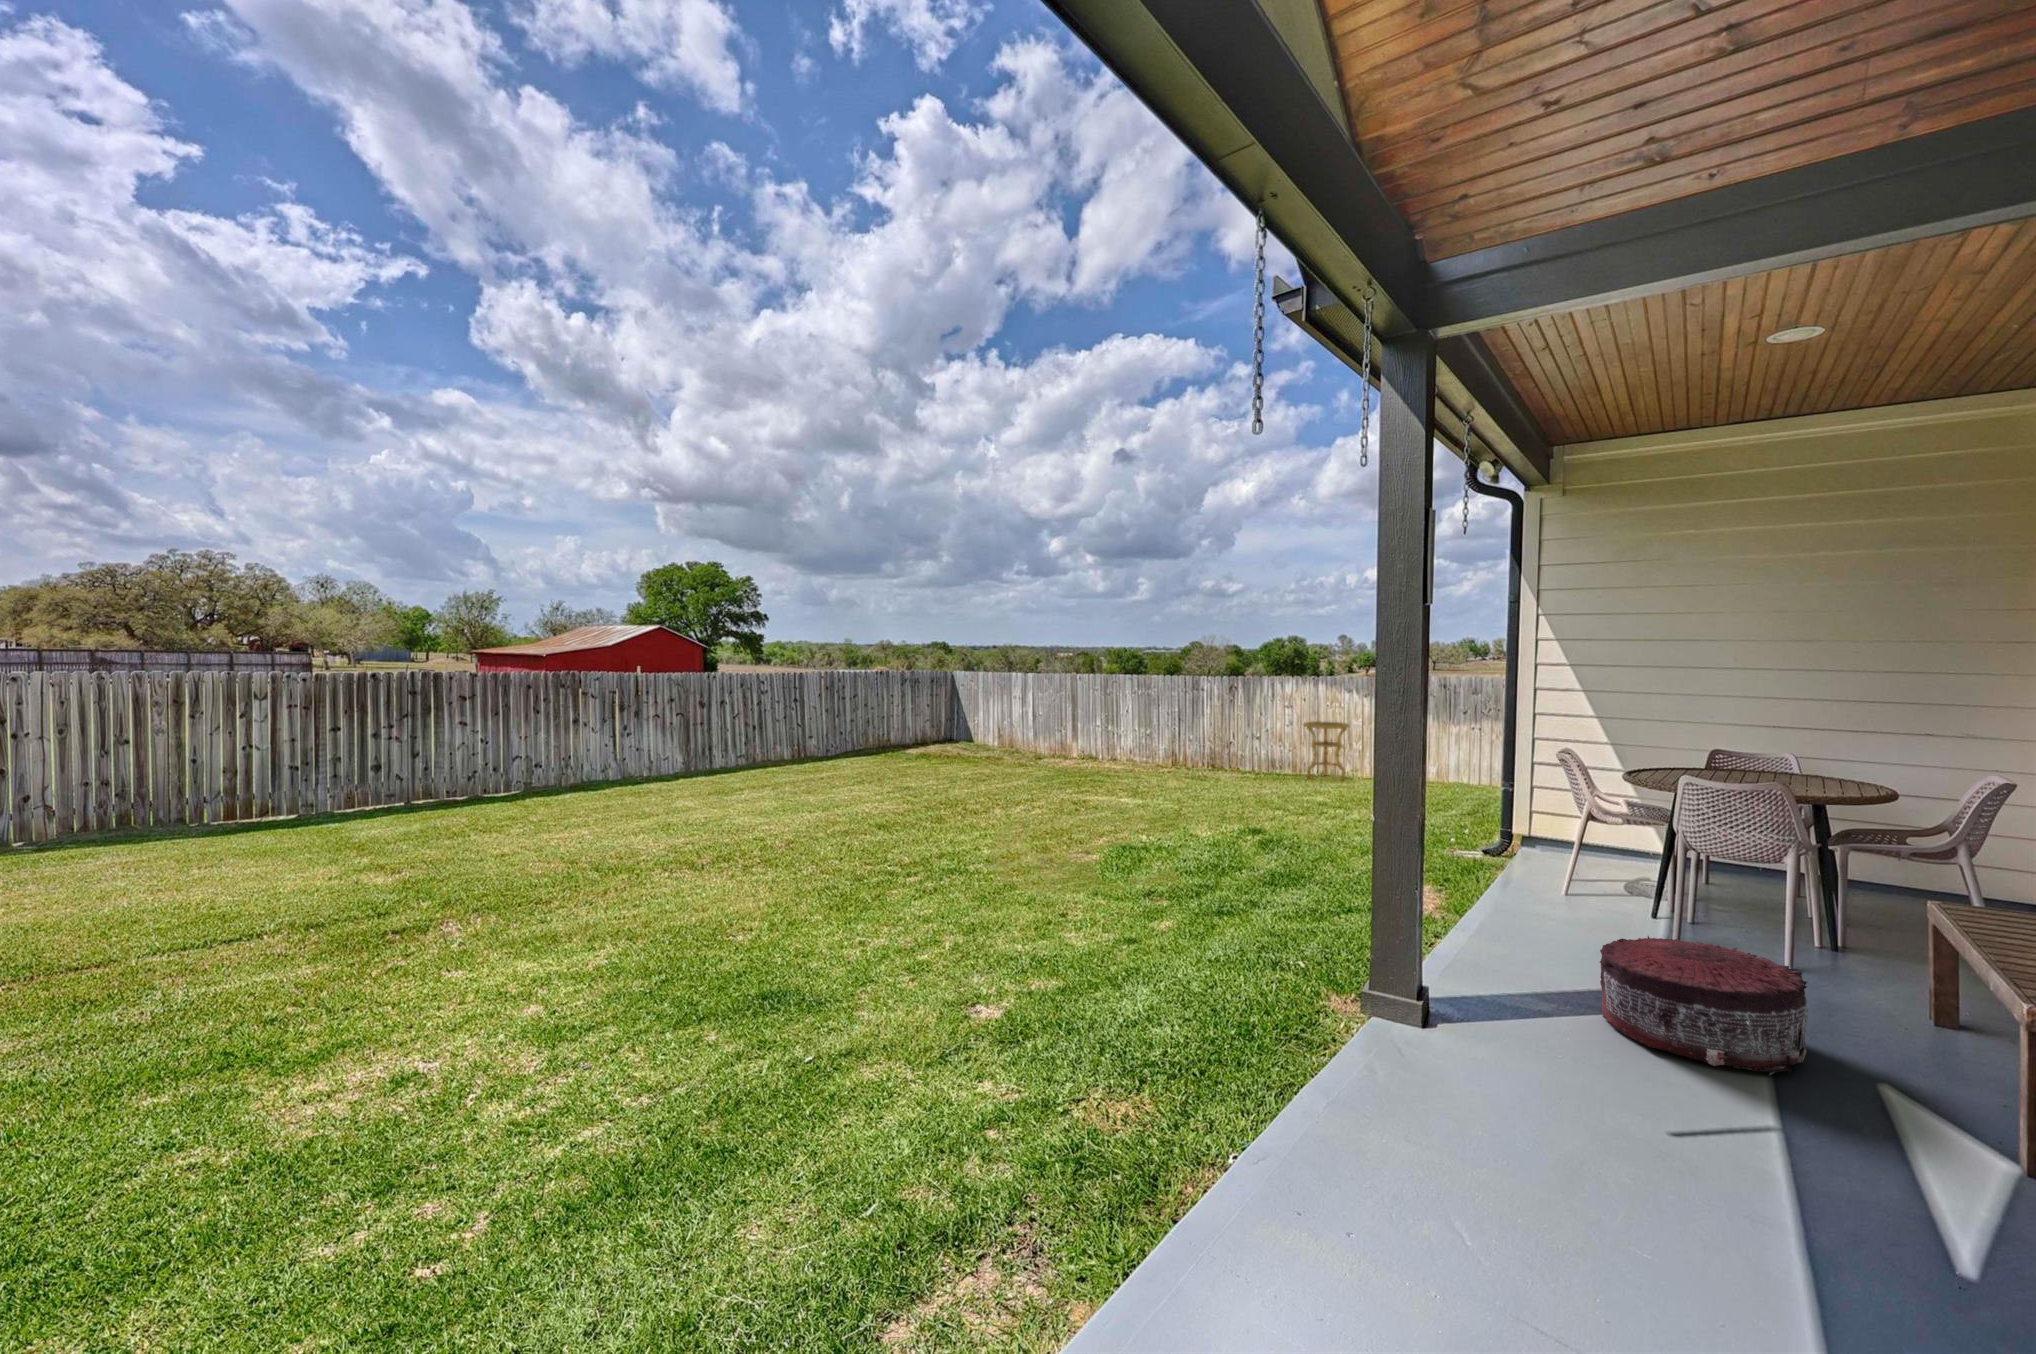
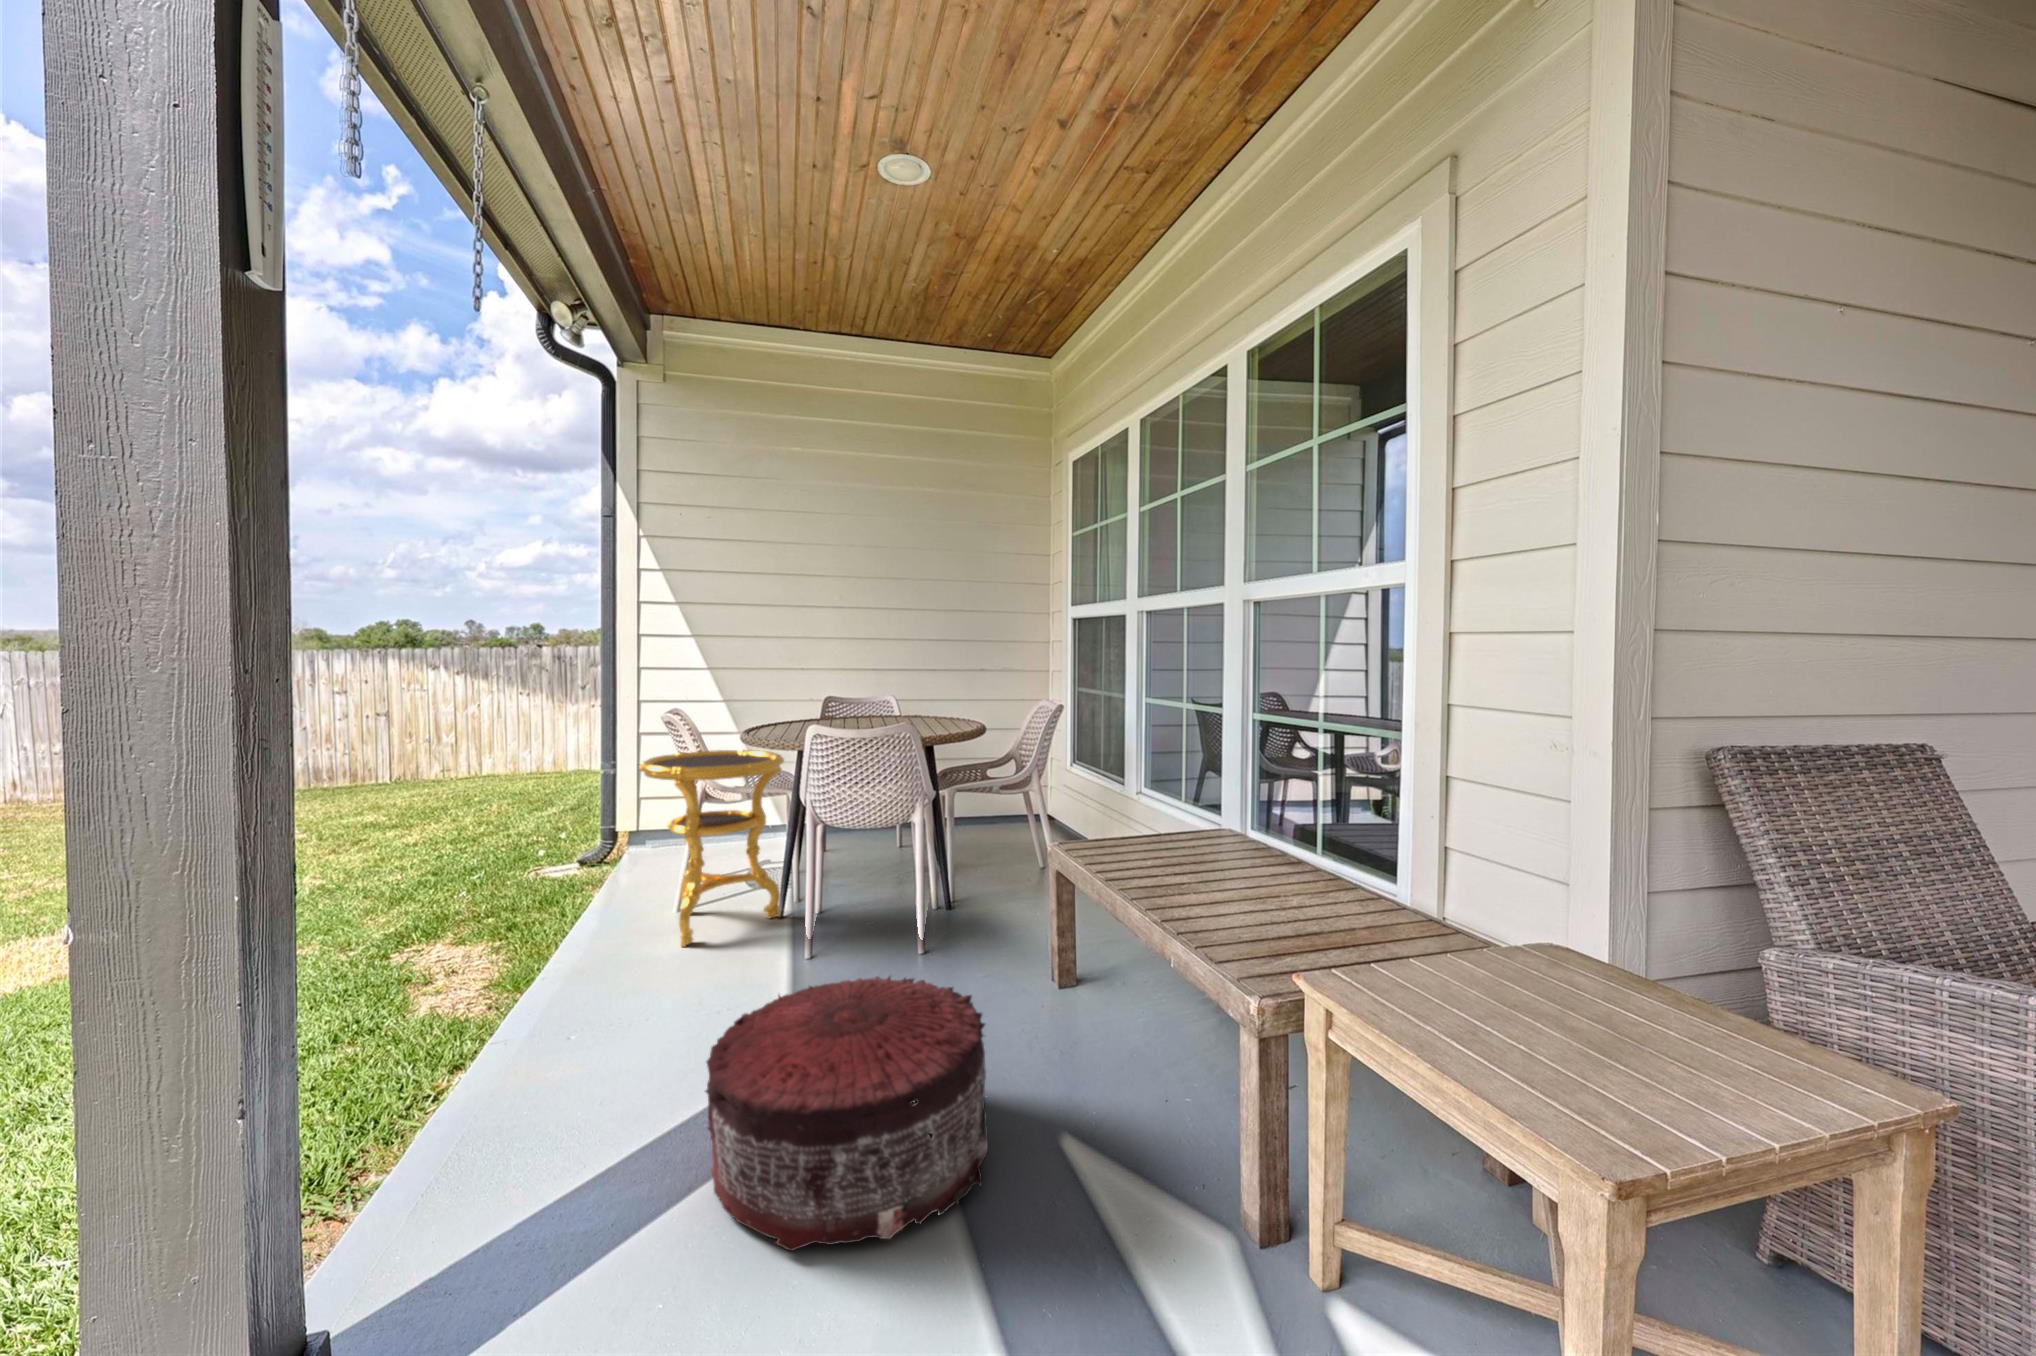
side table: present [1304,721,1350,780] -> present [640,750,784,947]

